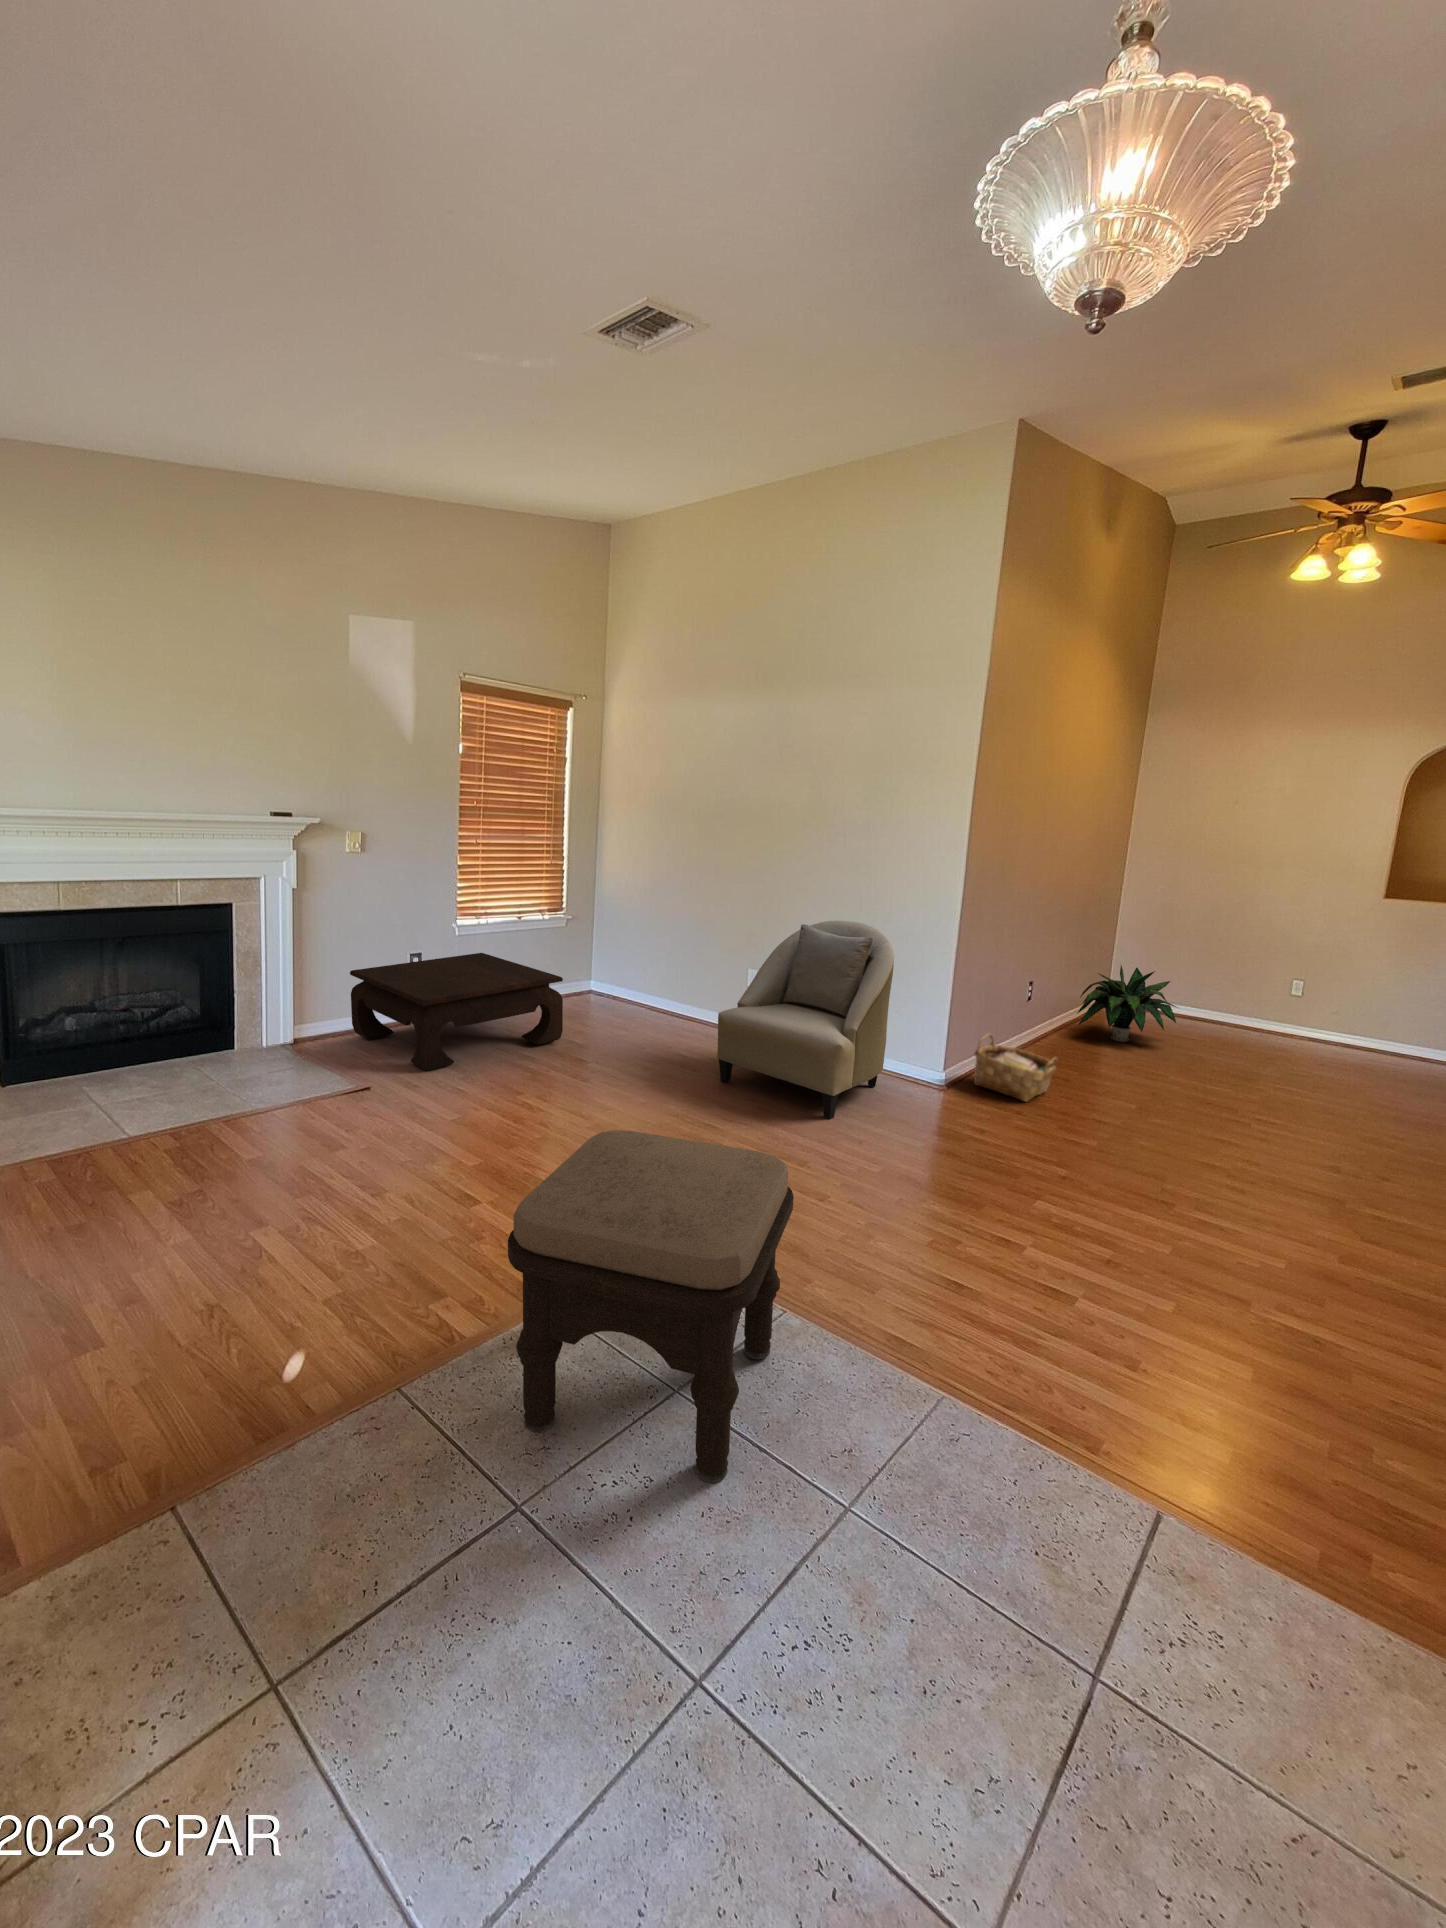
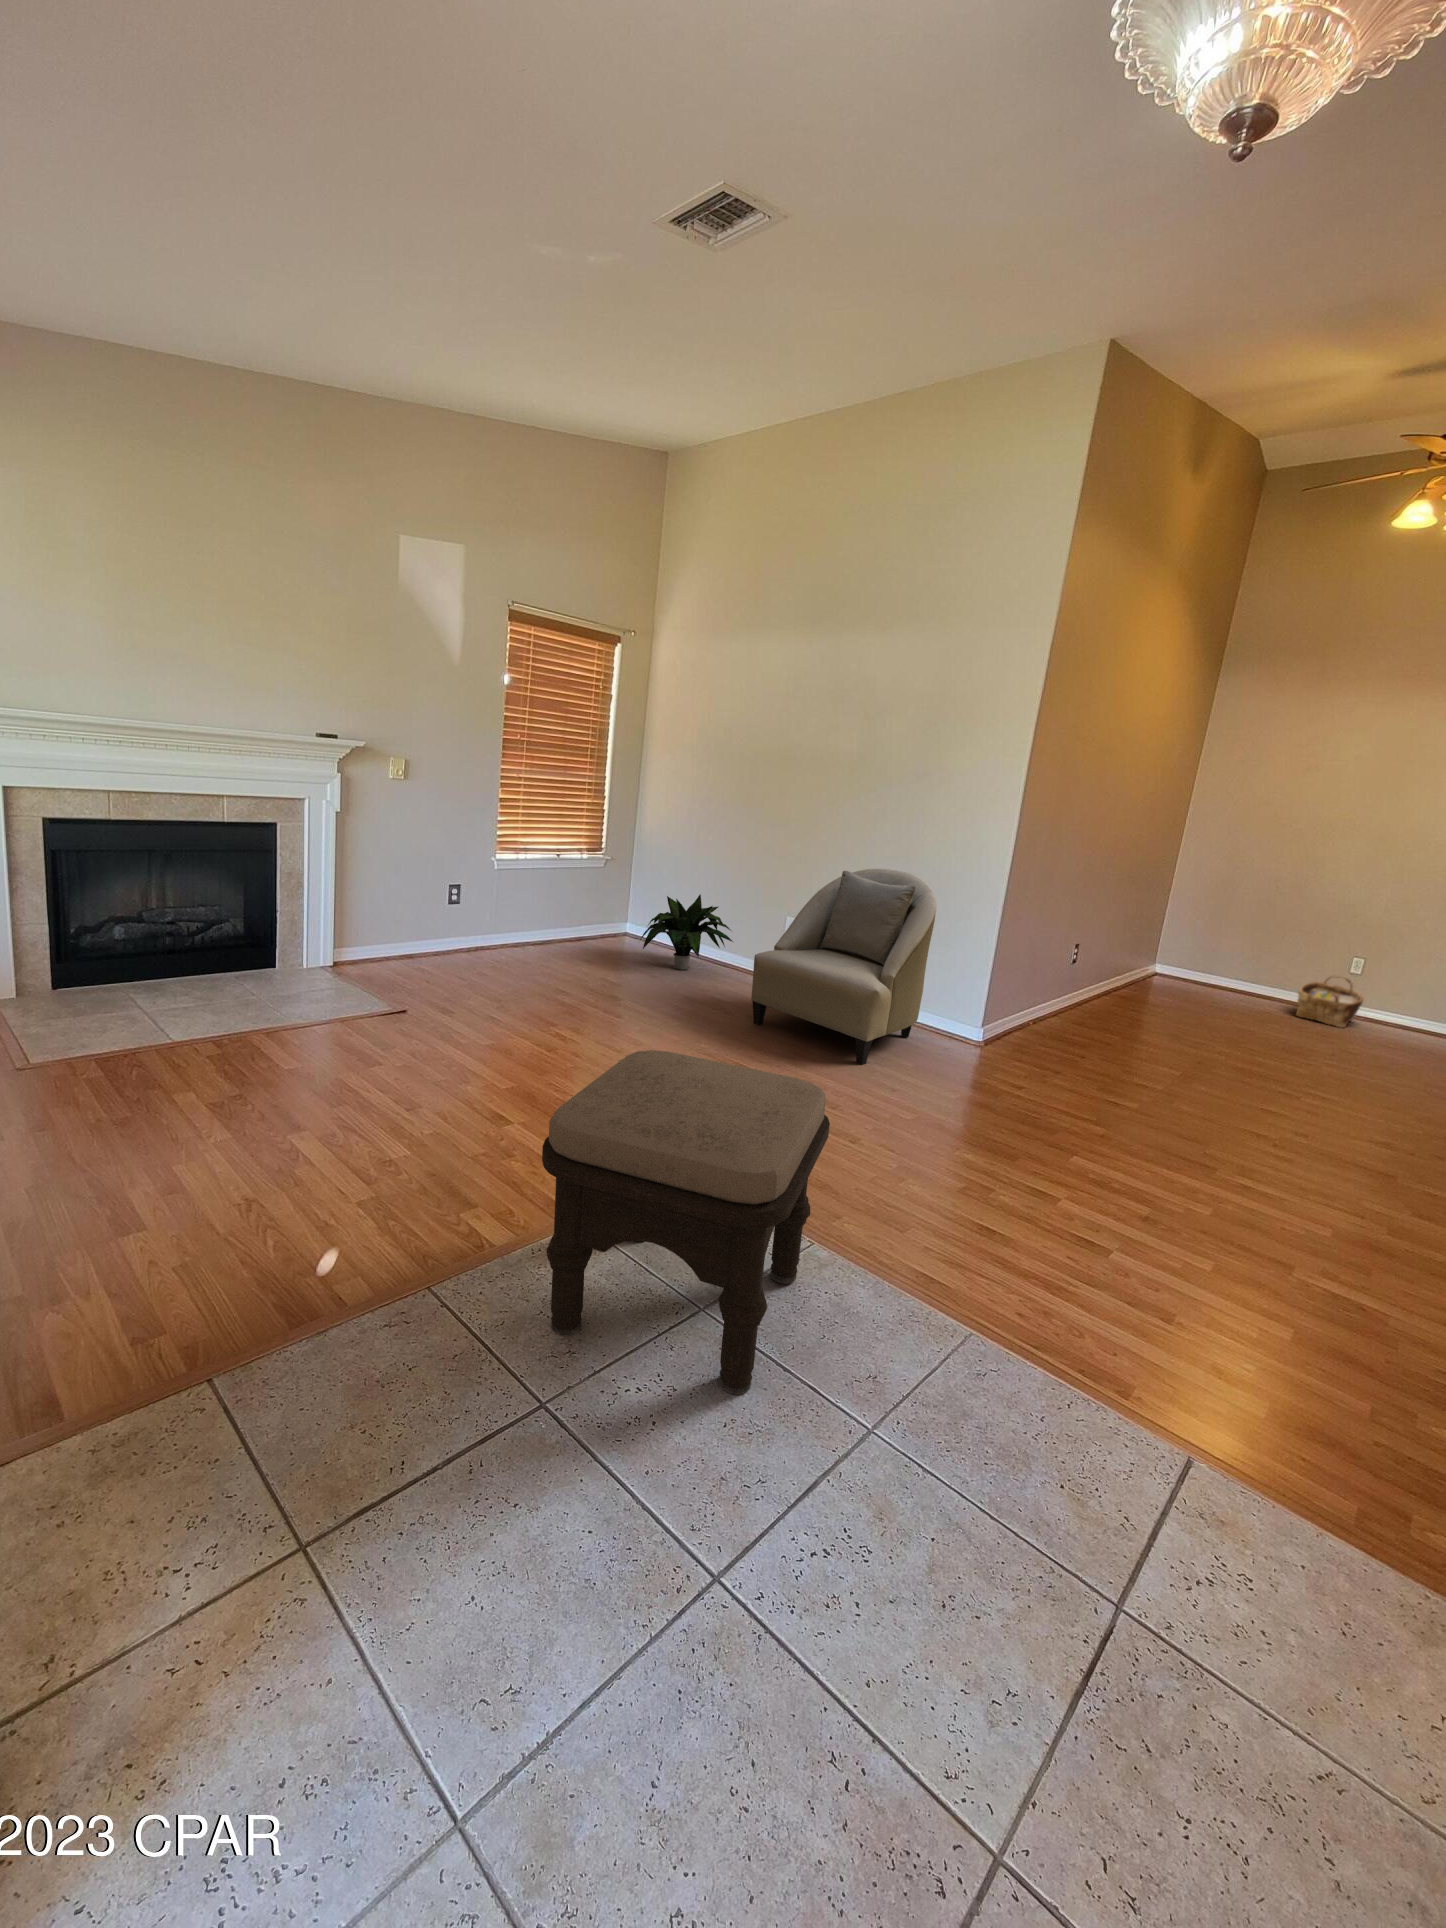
coffee table: present [350,953,563,1071] -> none [392,887,600,998]
potted plant: present [1077,966,1176,1042] -> present [640,894,733,970]
woven basket: present [974,1034,1057,1102] -> present [1296,975,1363,1028]

